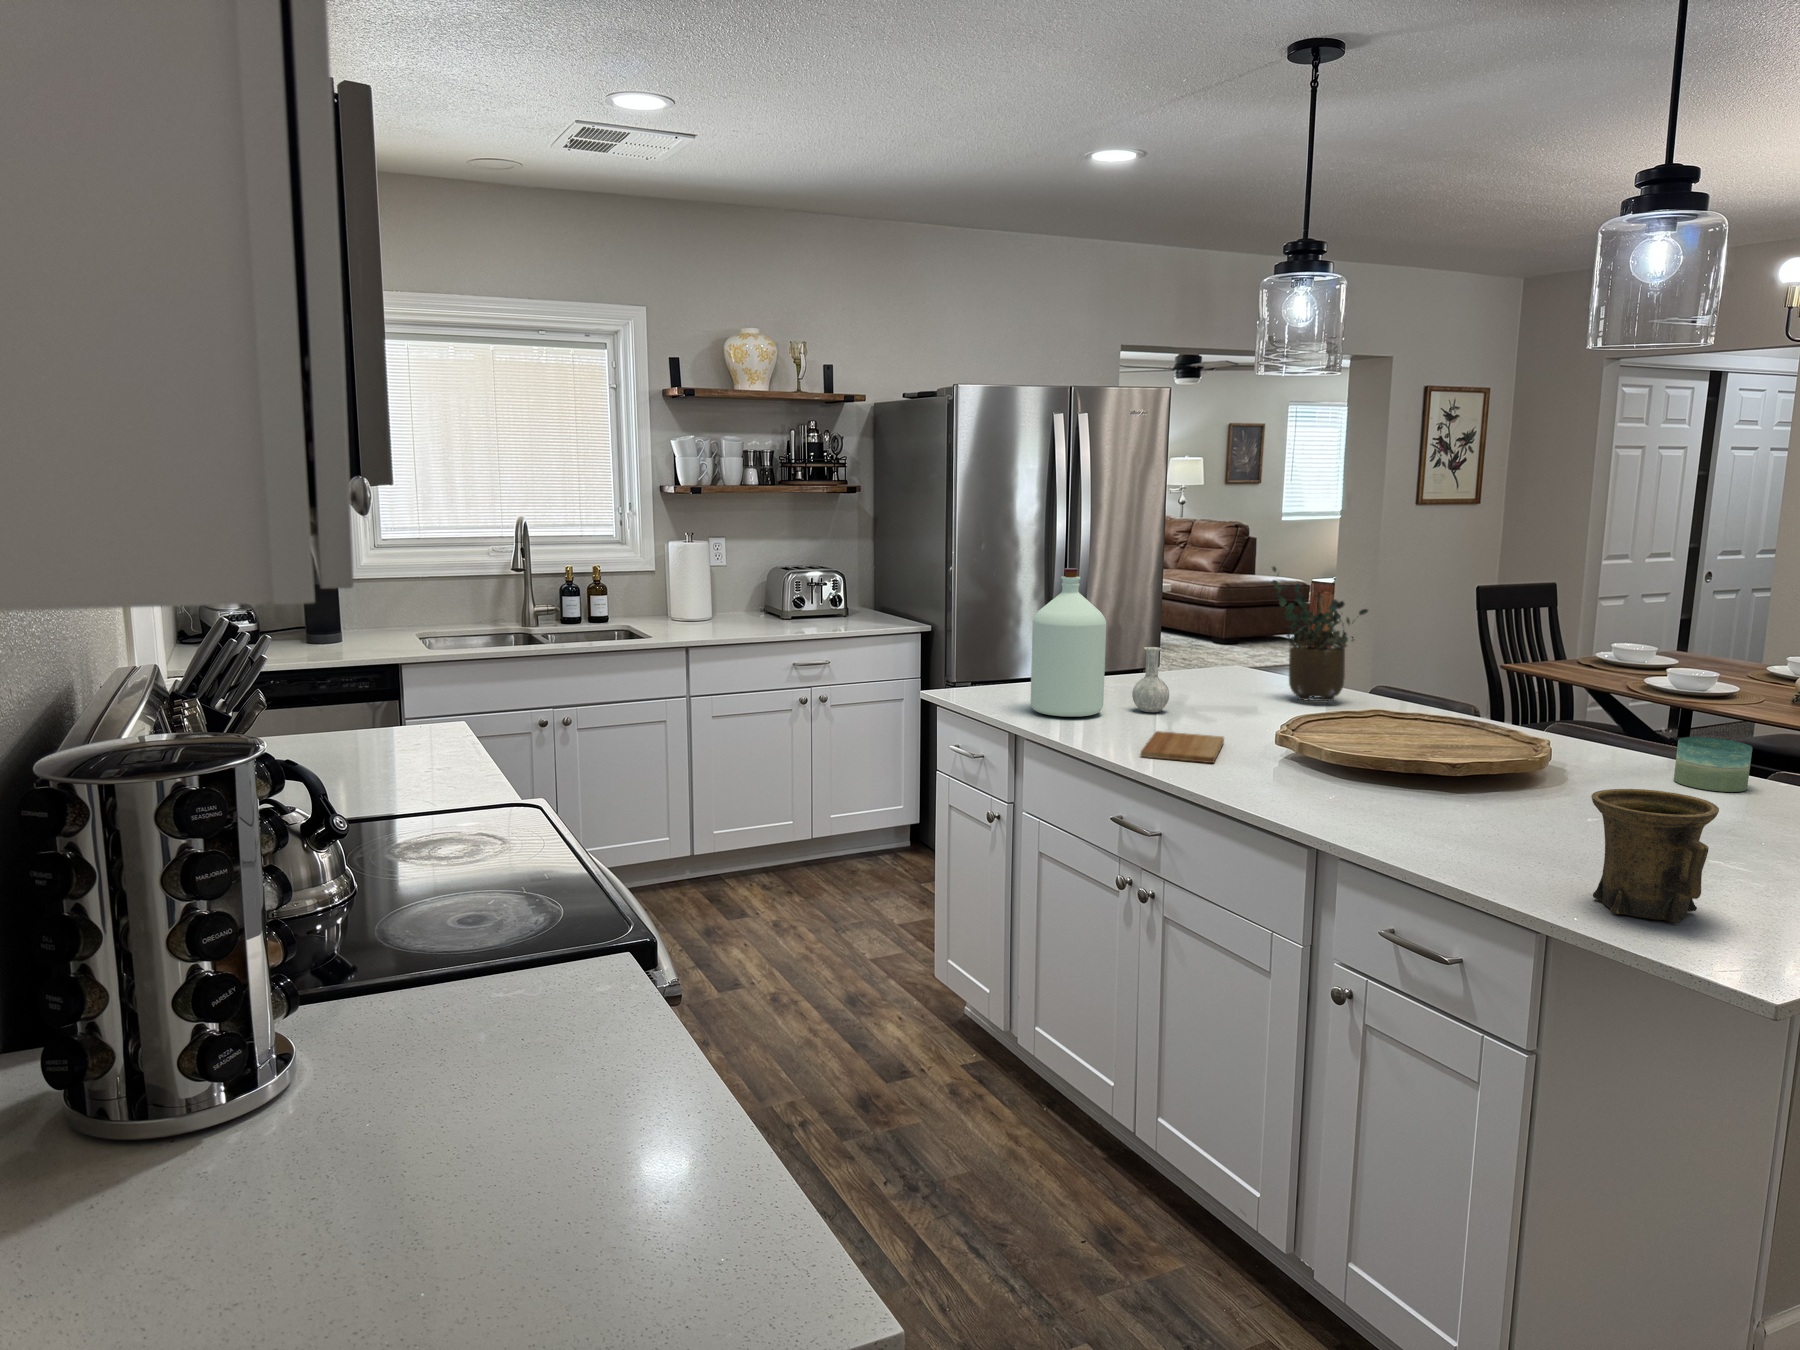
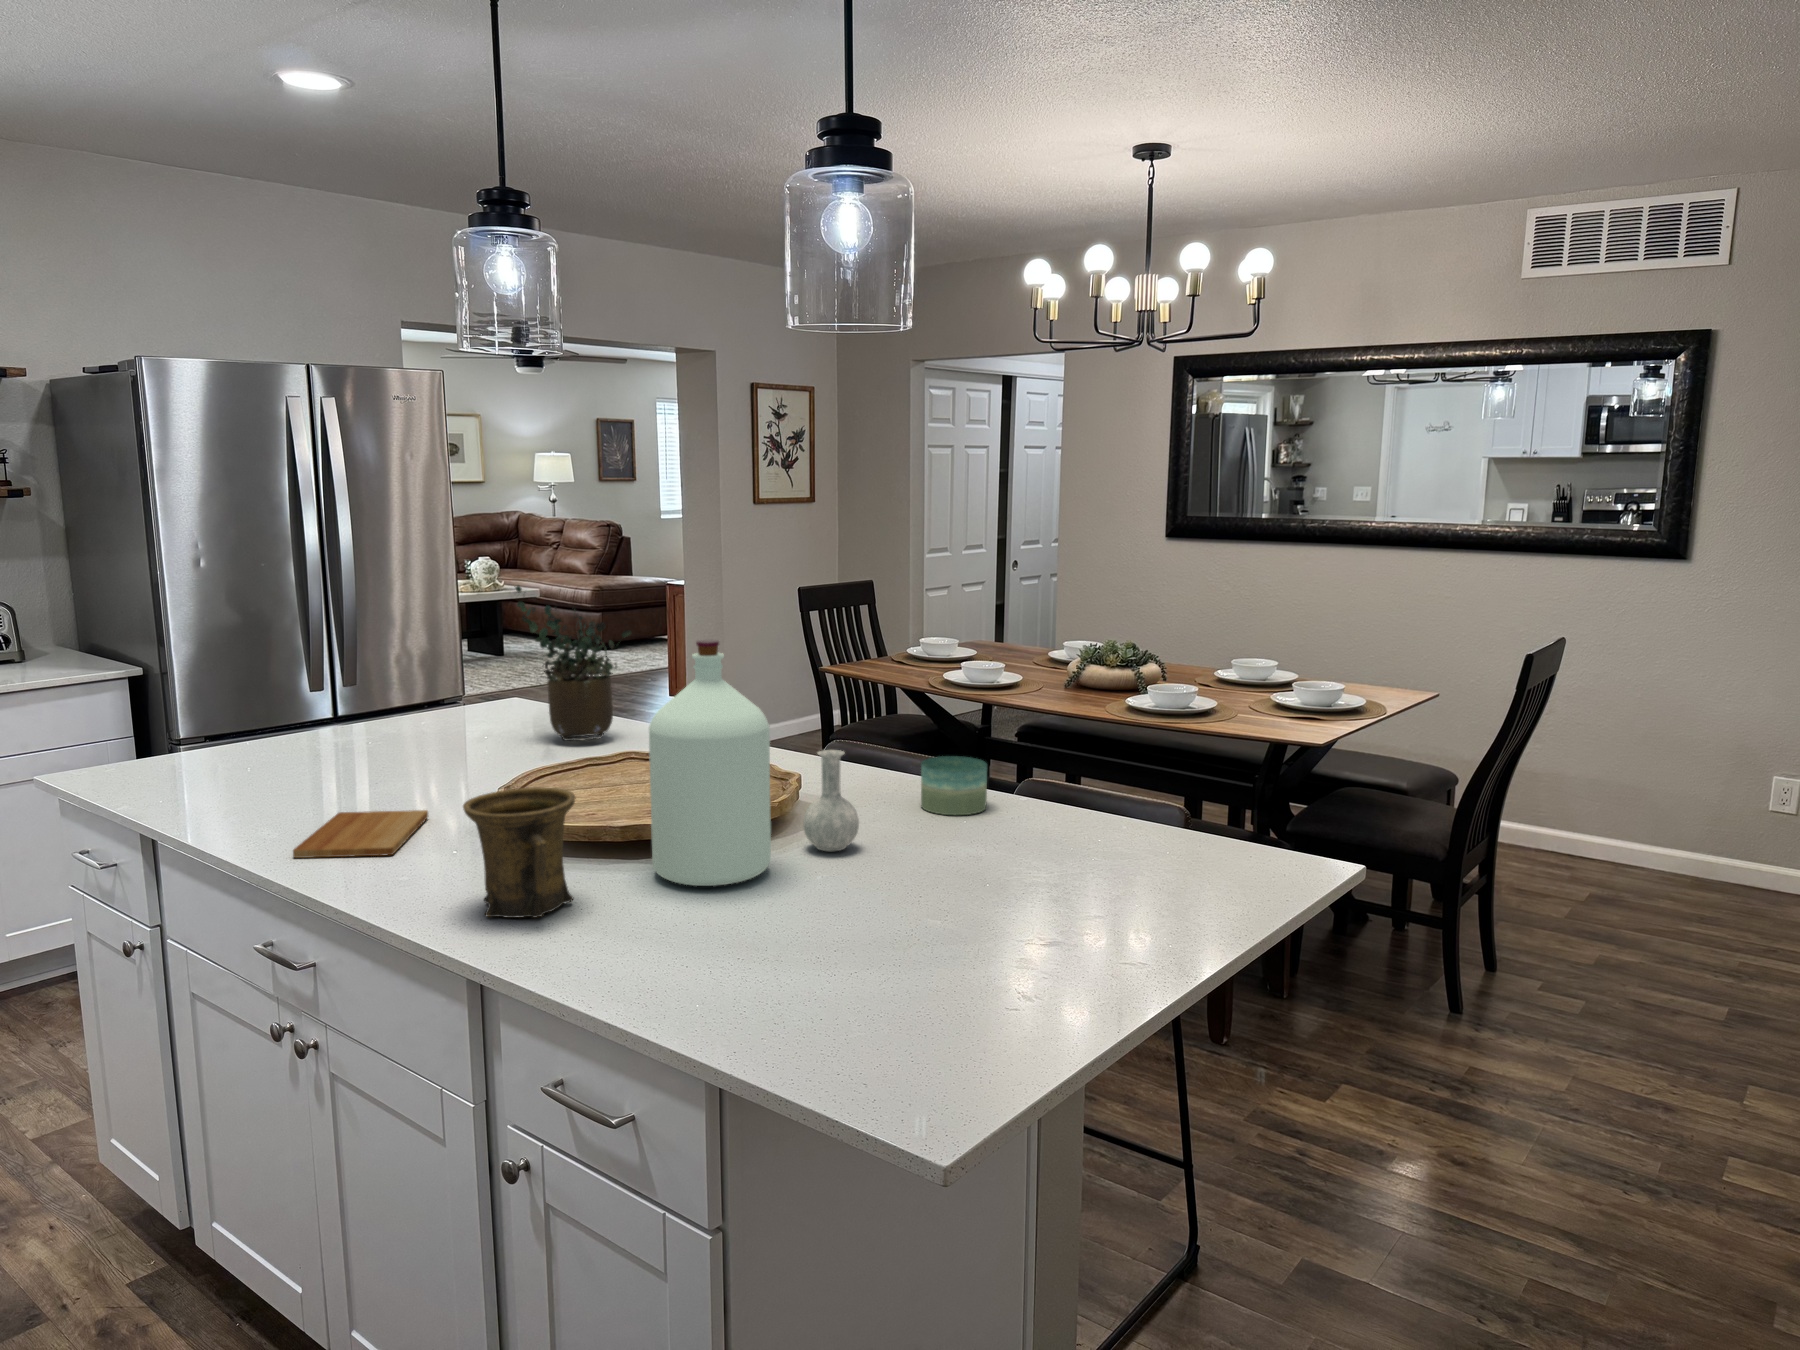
bottle: present [1031,568,1169,717] -> present [649,640,859,886]
mug: present [1591,789,1719,922] -> present [463,787,576,918]

